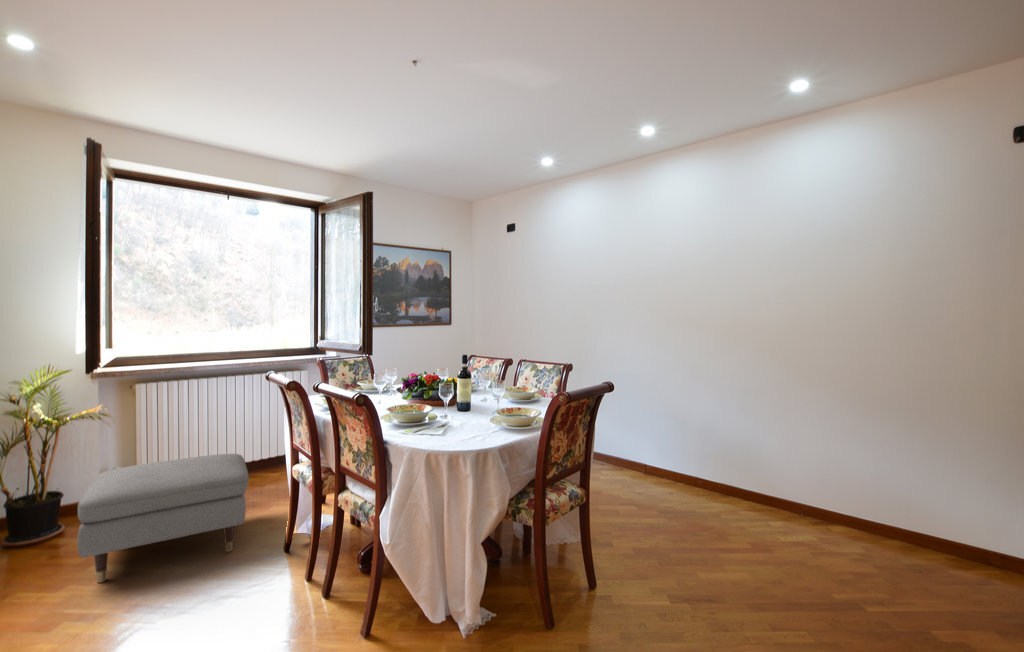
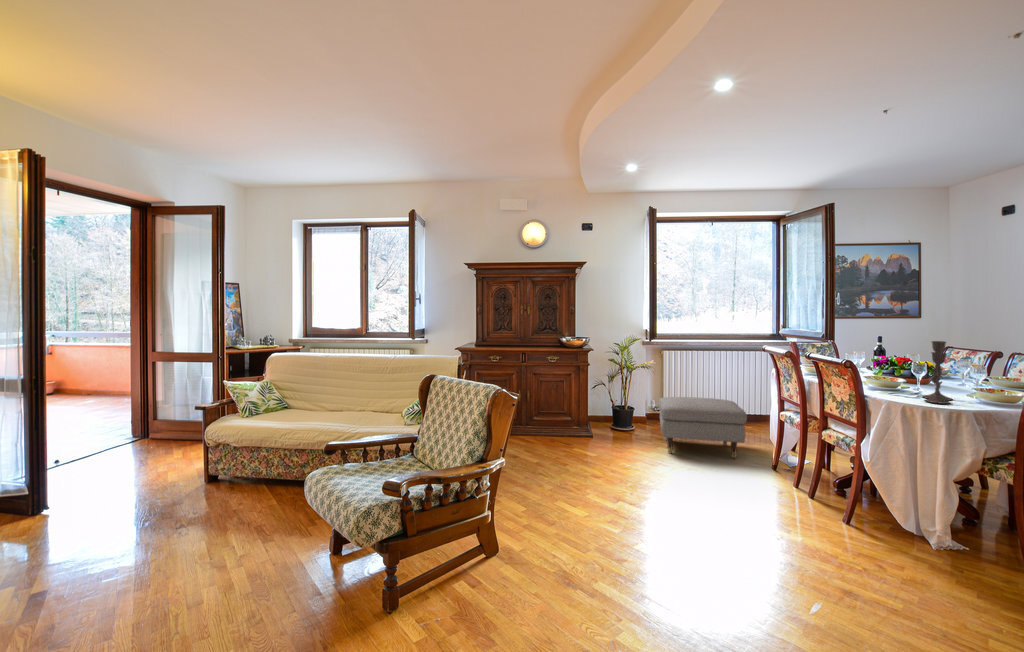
candlestick: none [448,355,477,439] -> present [922,341,953,404]

